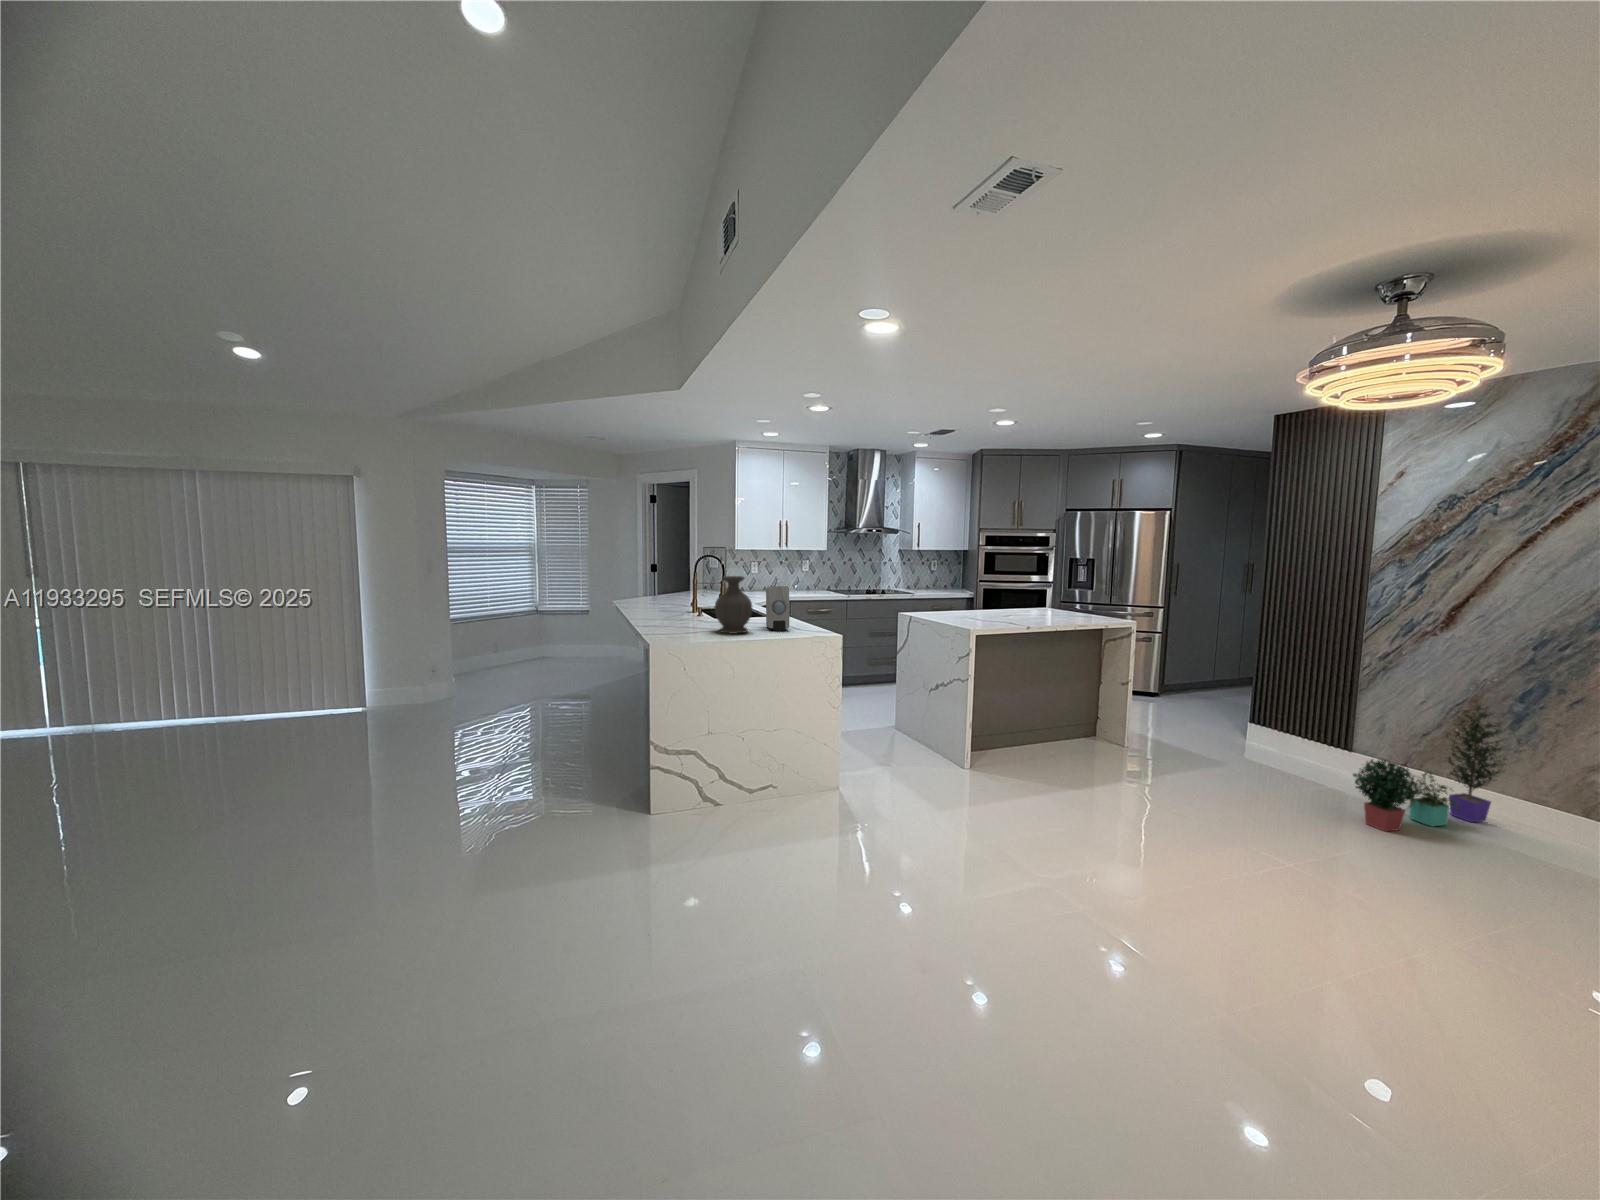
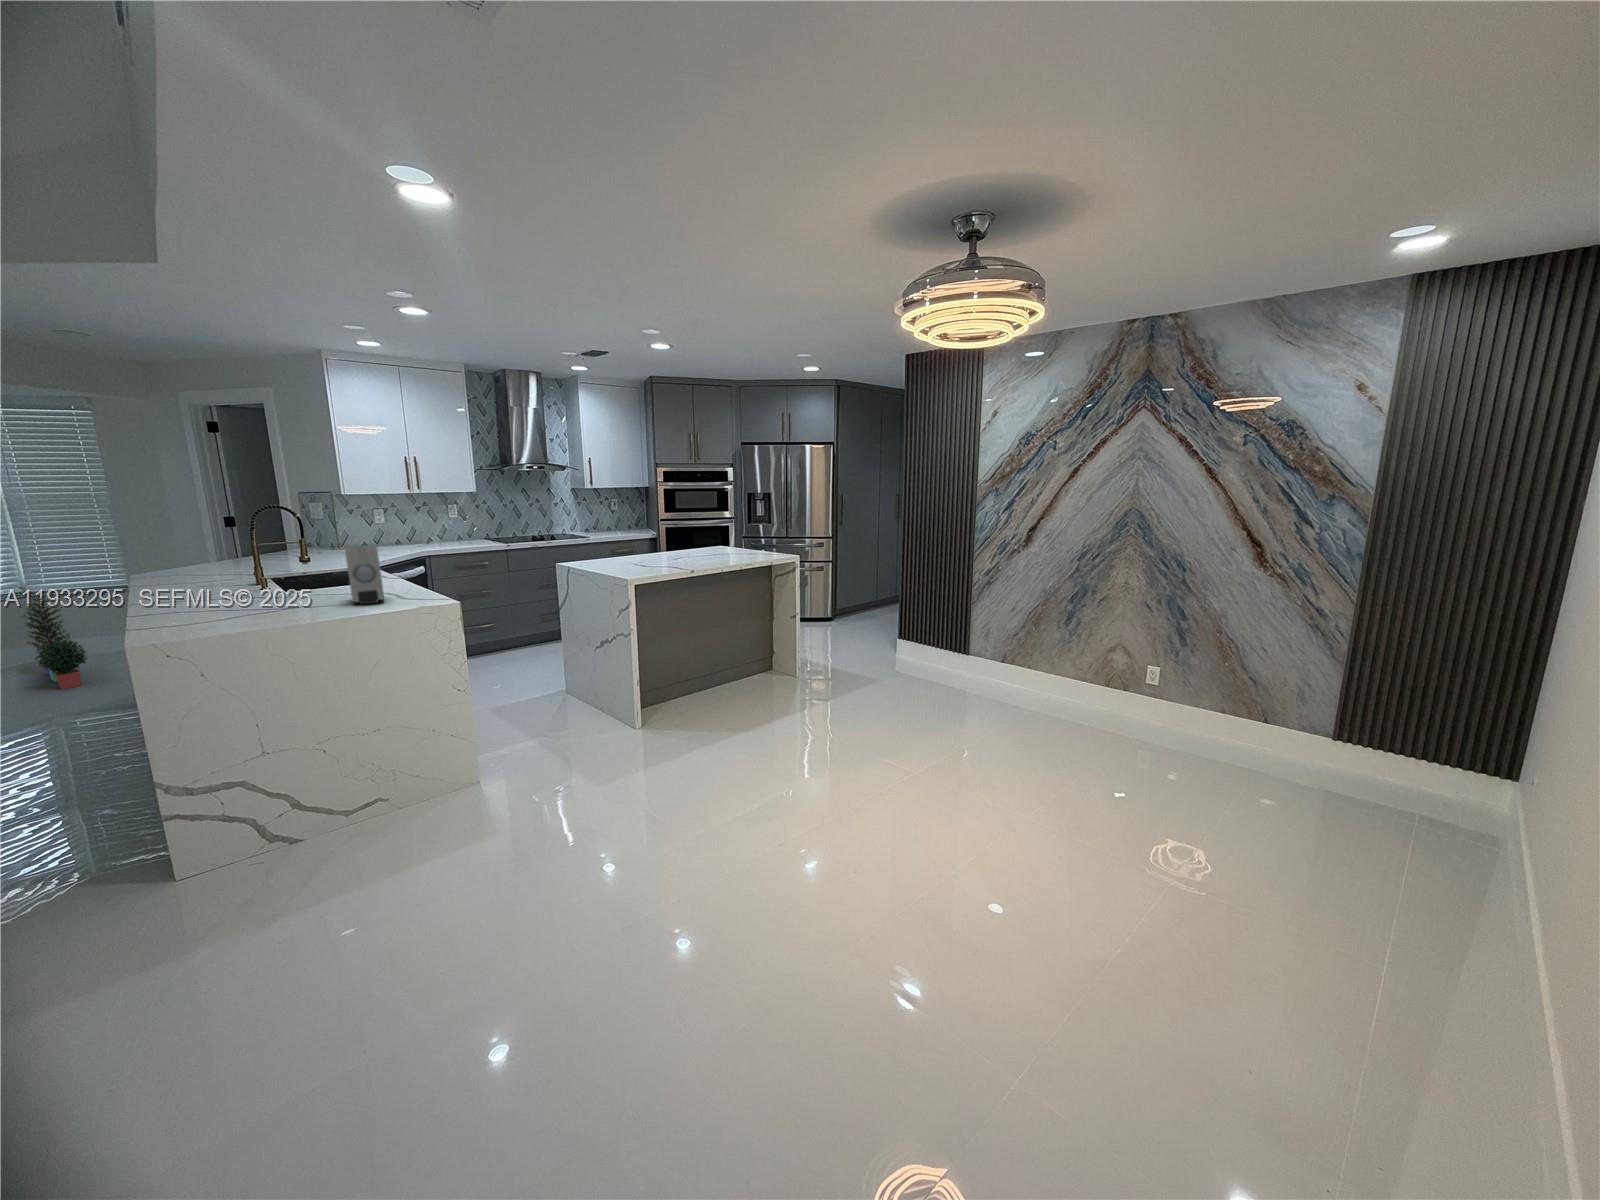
vase: present [715,576,752,634] -> none [251,536,318,617]
potted plant: present [1353,702,1505,831] -> present [23,597,87,689]

